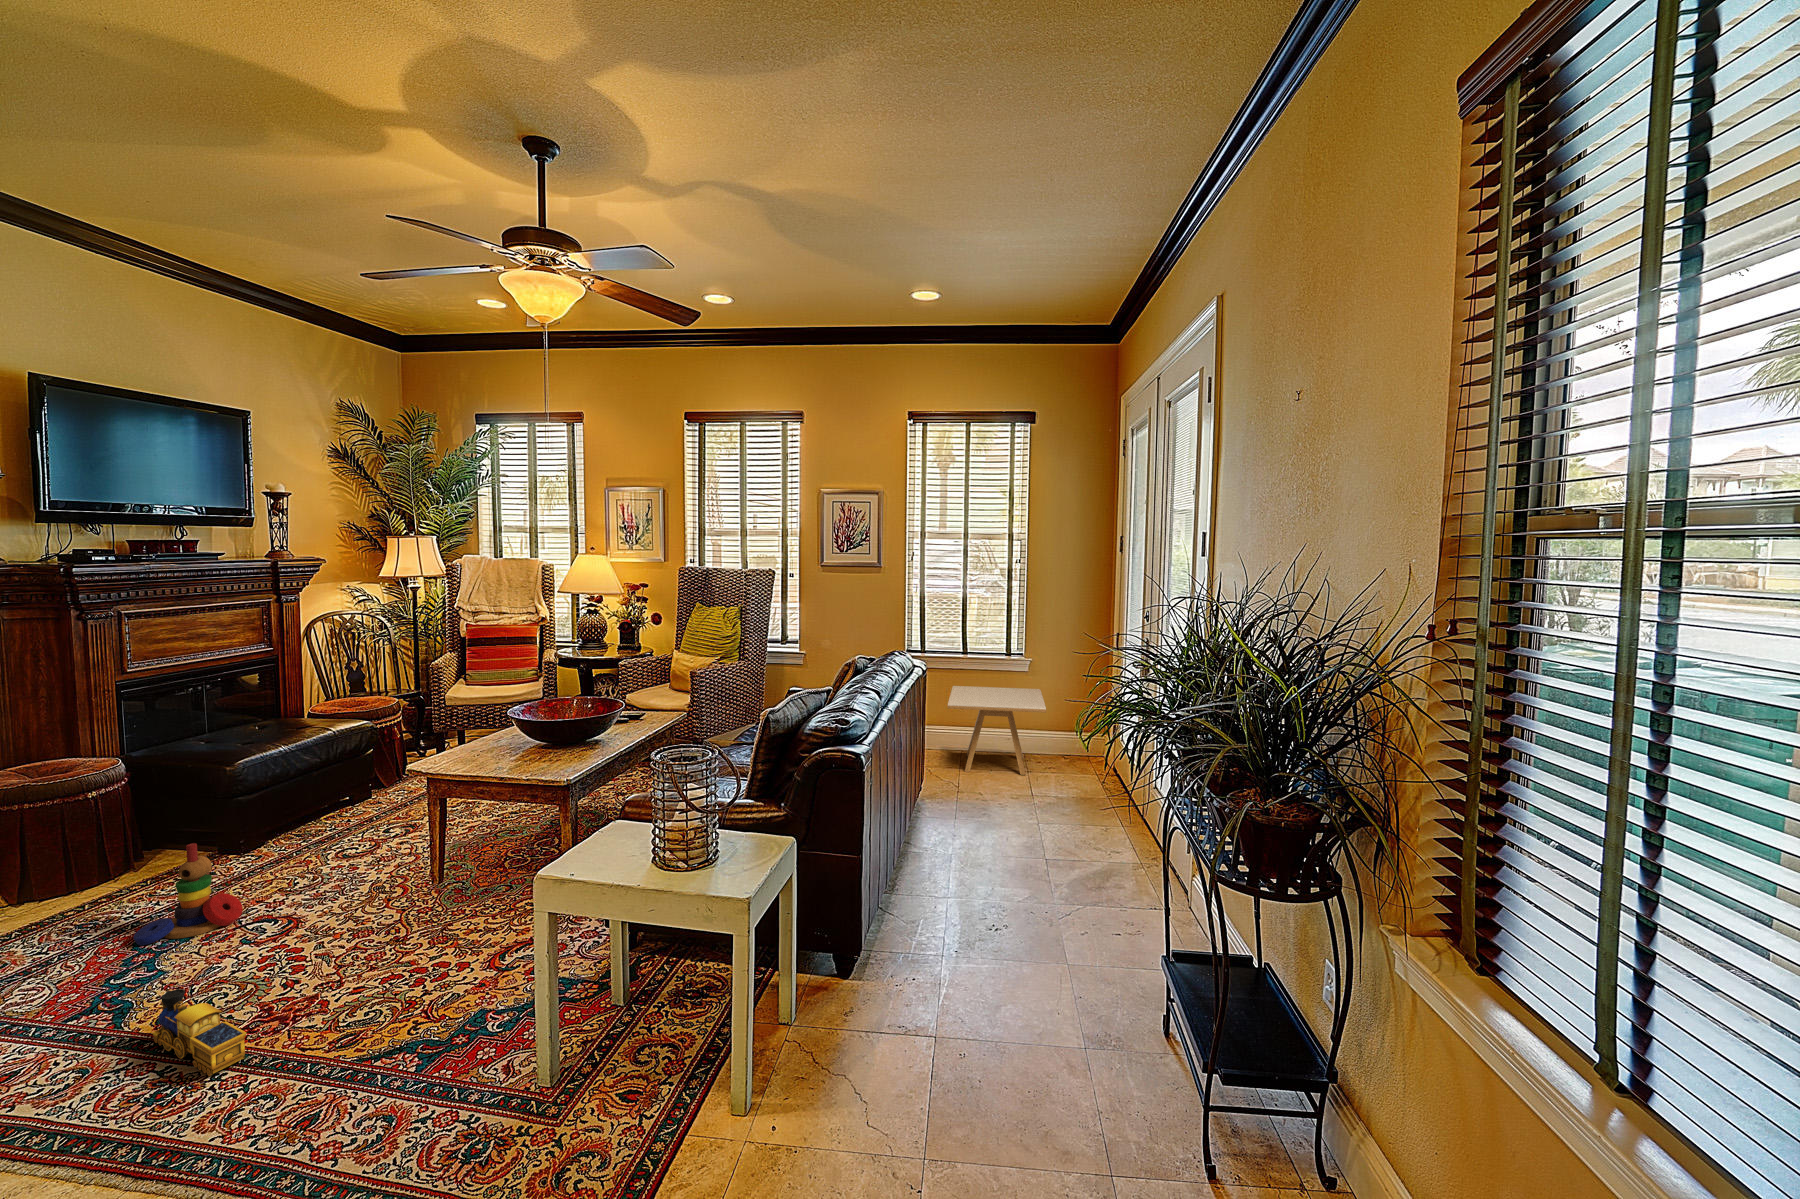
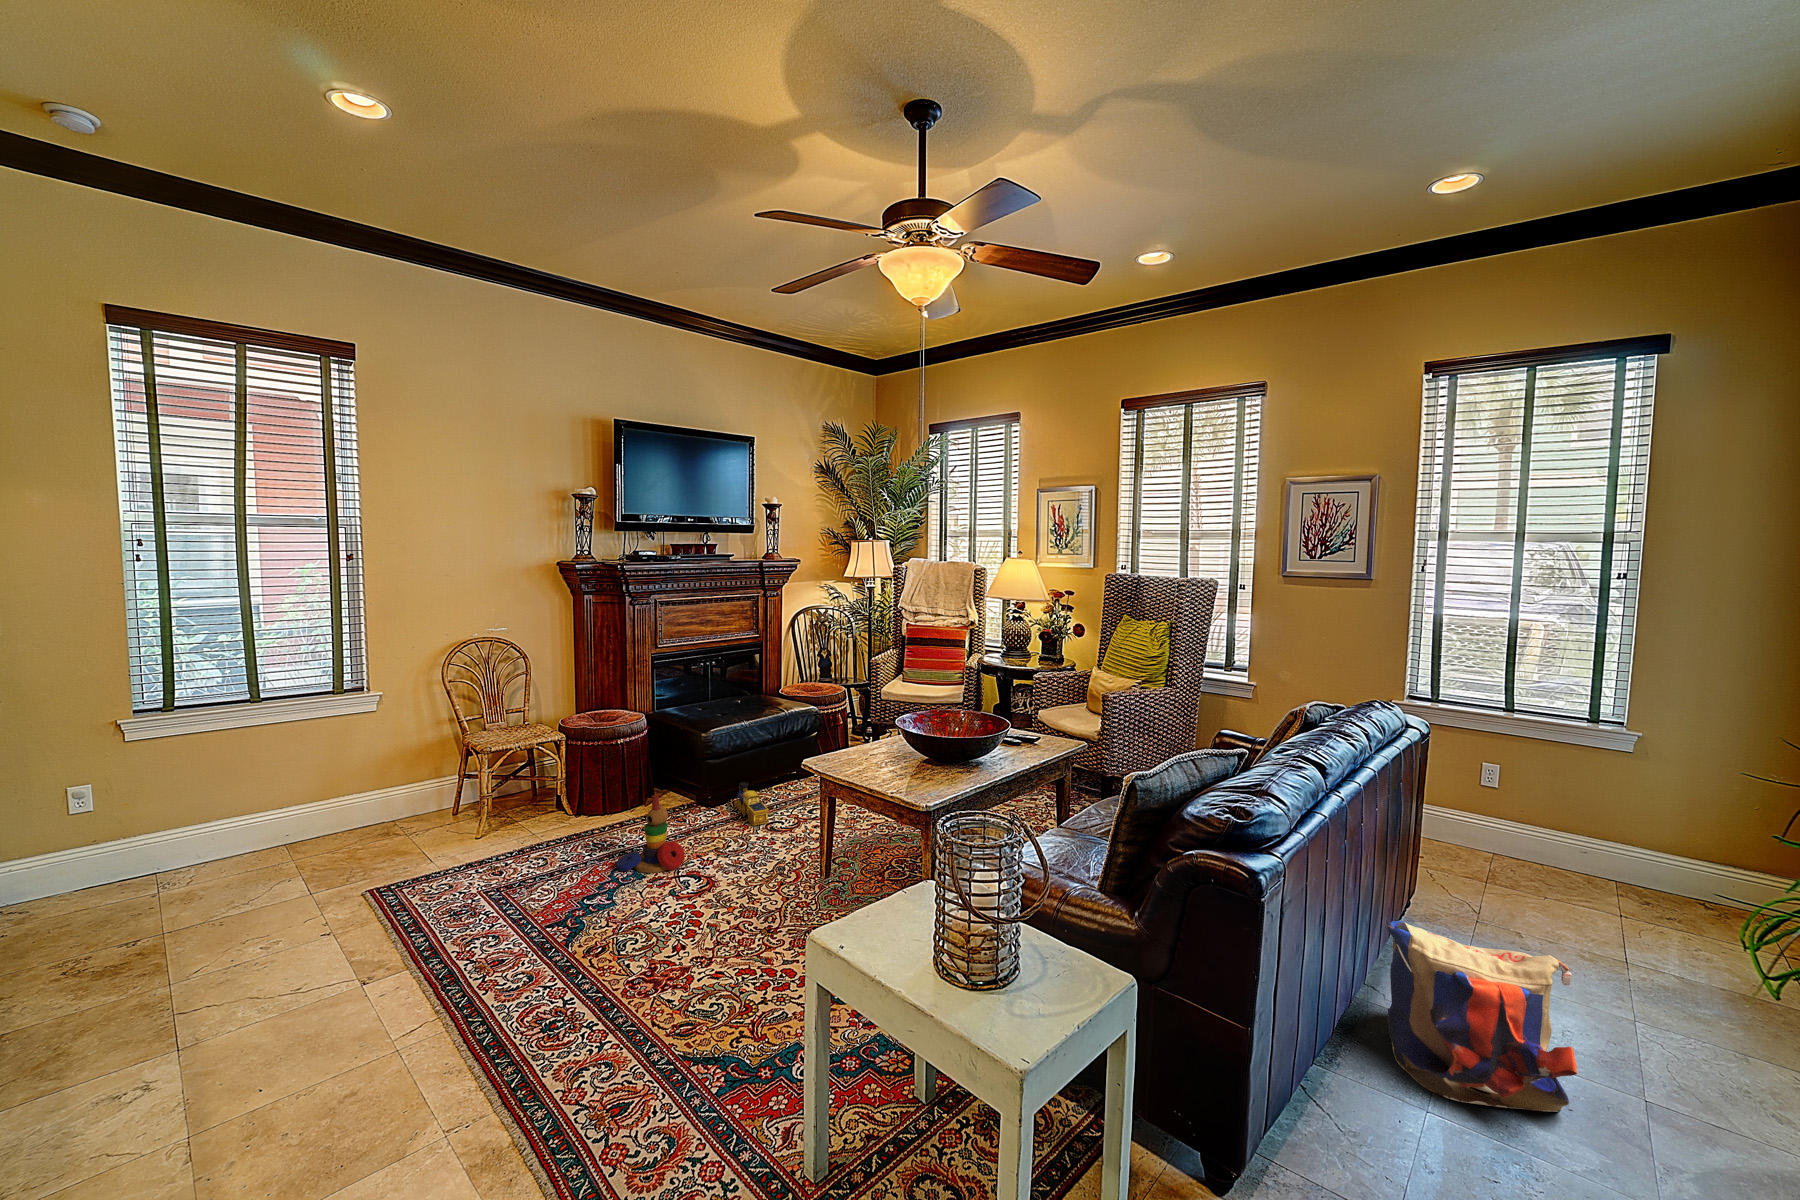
side table: present [948,686,1046,775] -> none [1472,755,1682,922]
backpack: none [915,788,1010,888] -> present [1387,921,1578,1112]
toy train: present [153,989,247,1076] -> present [735,782,769,826]

